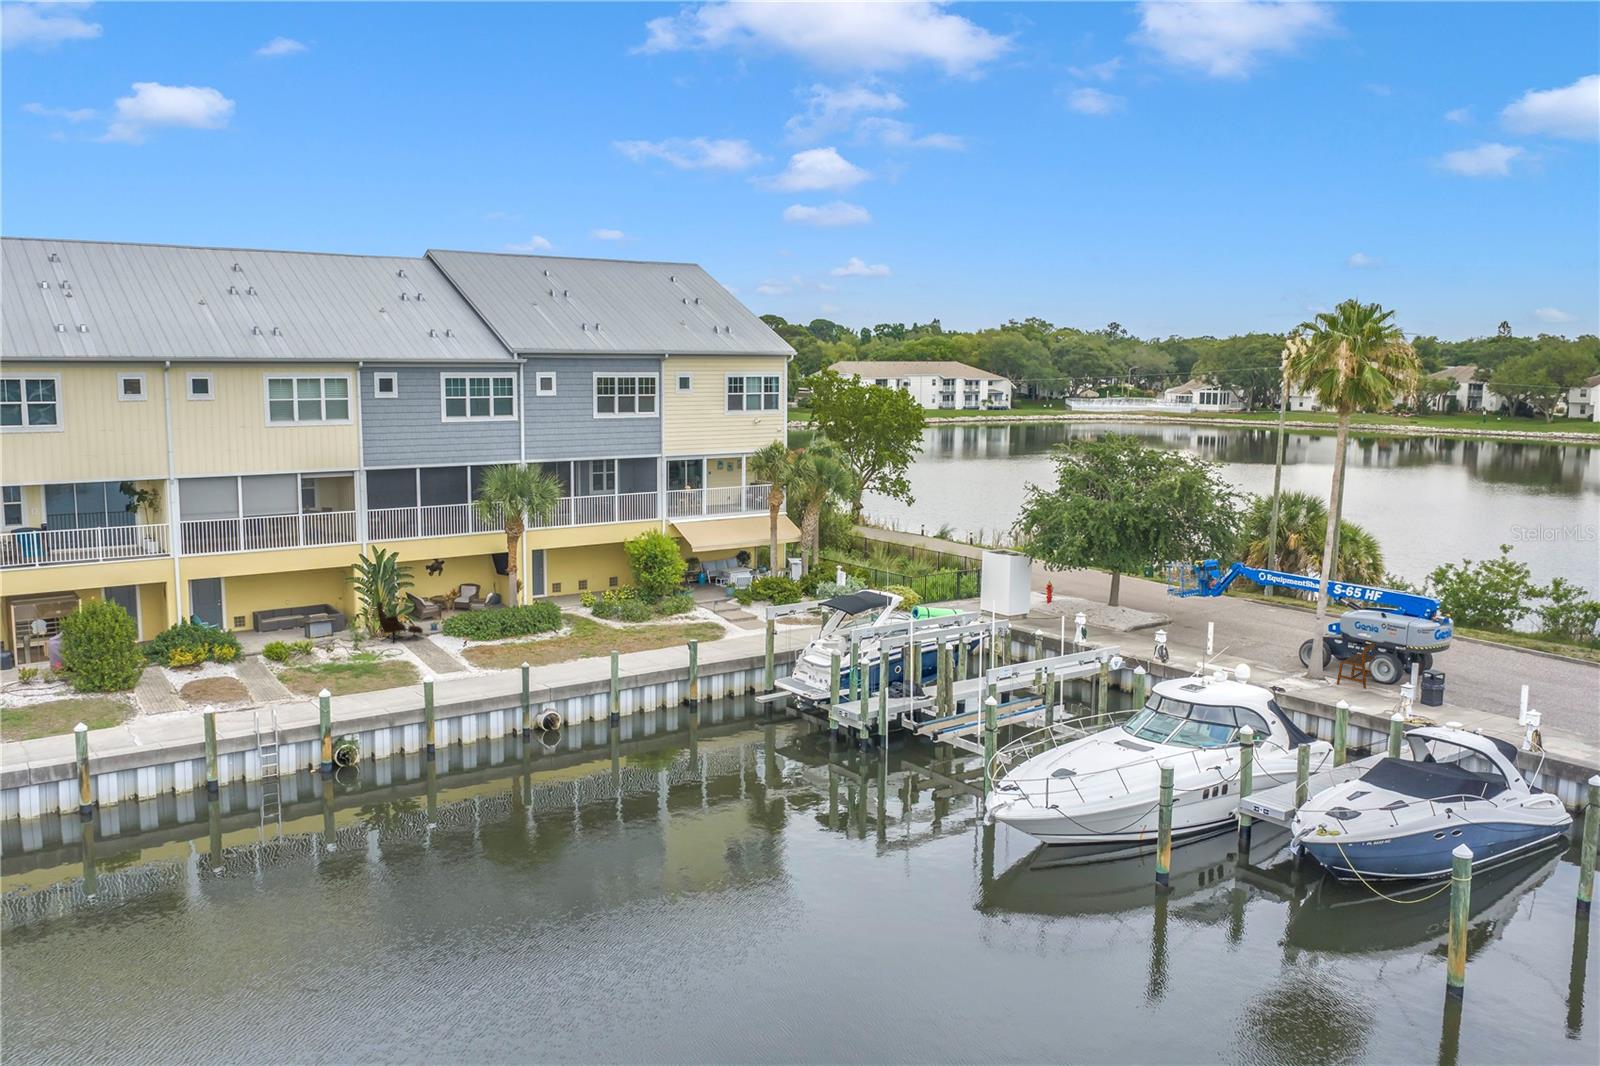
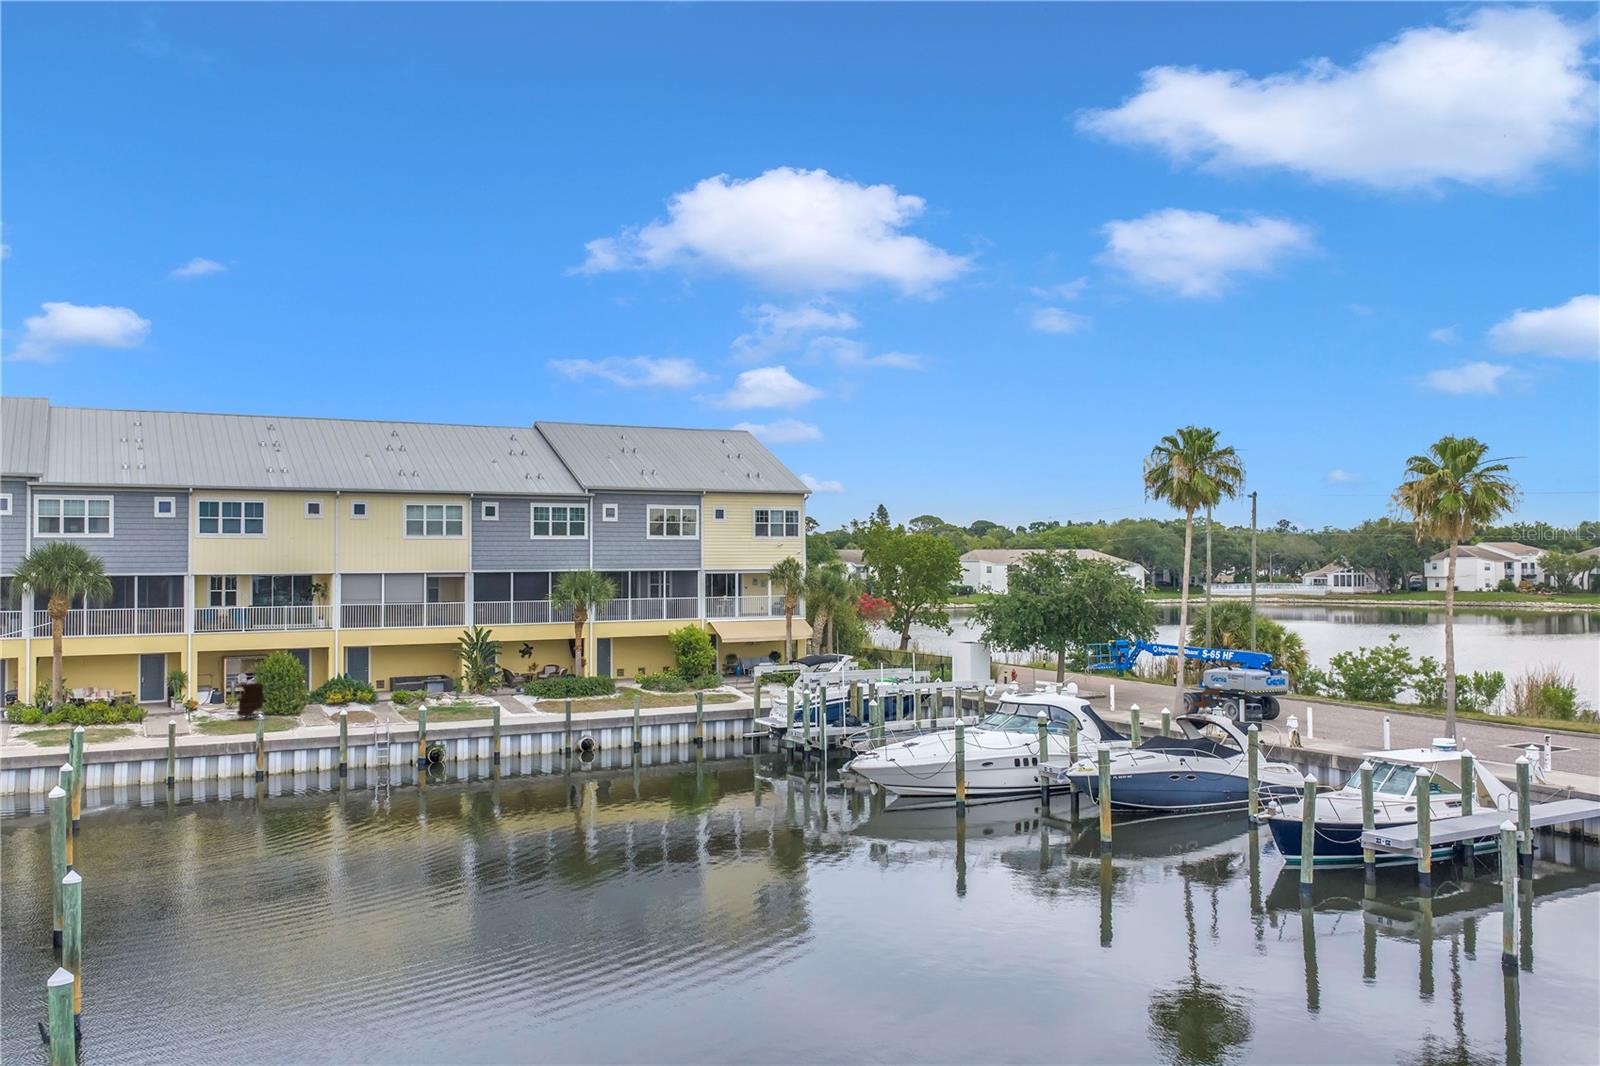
lounge chair: present [377,602,423,641] -> present [237,683,265,719]

